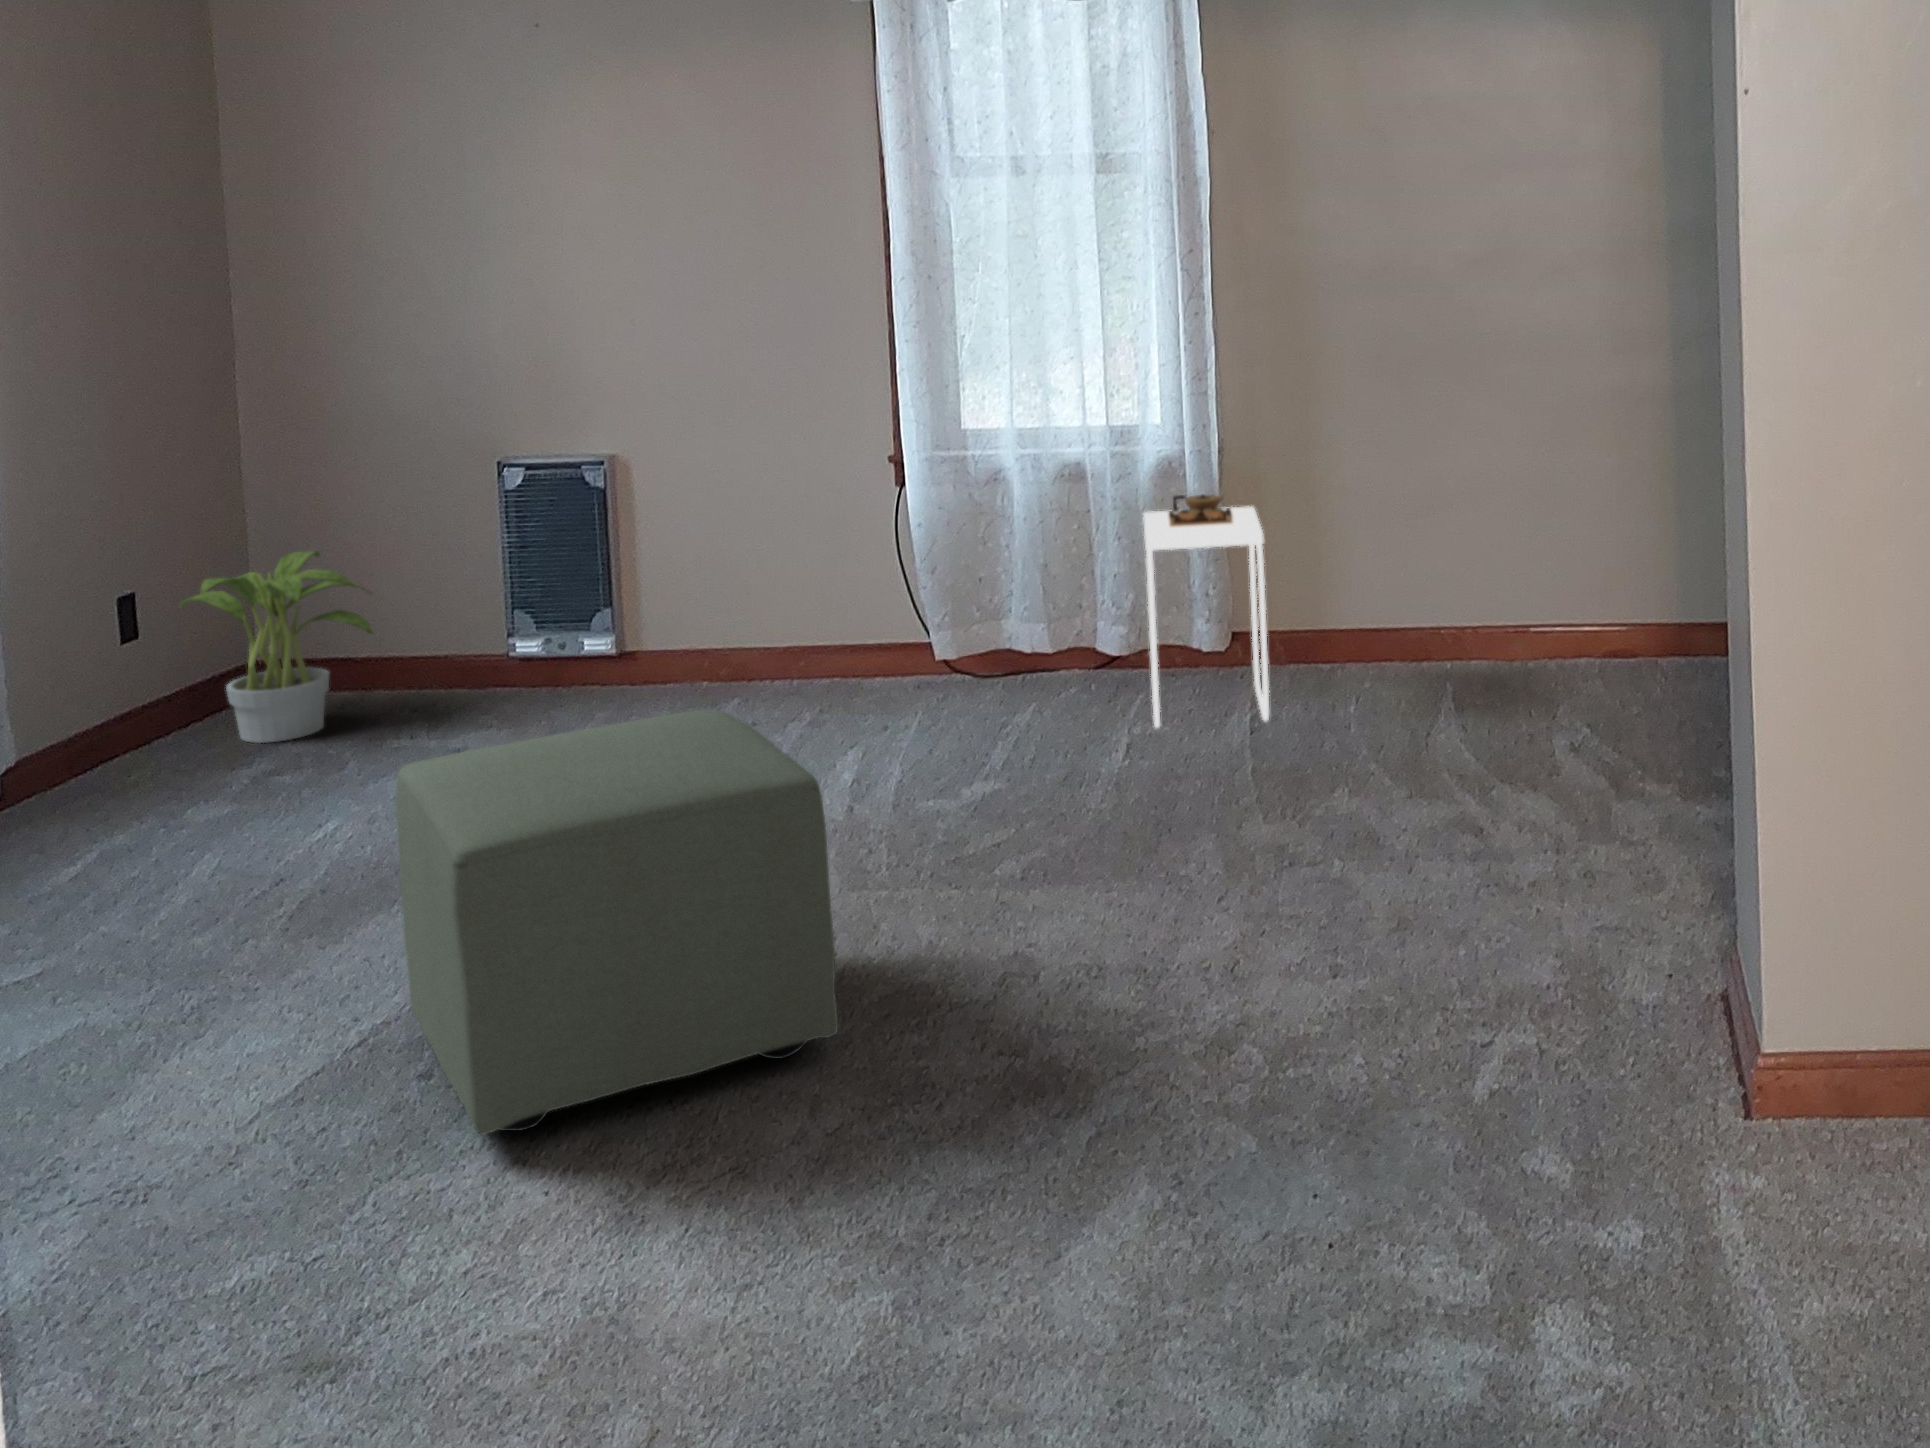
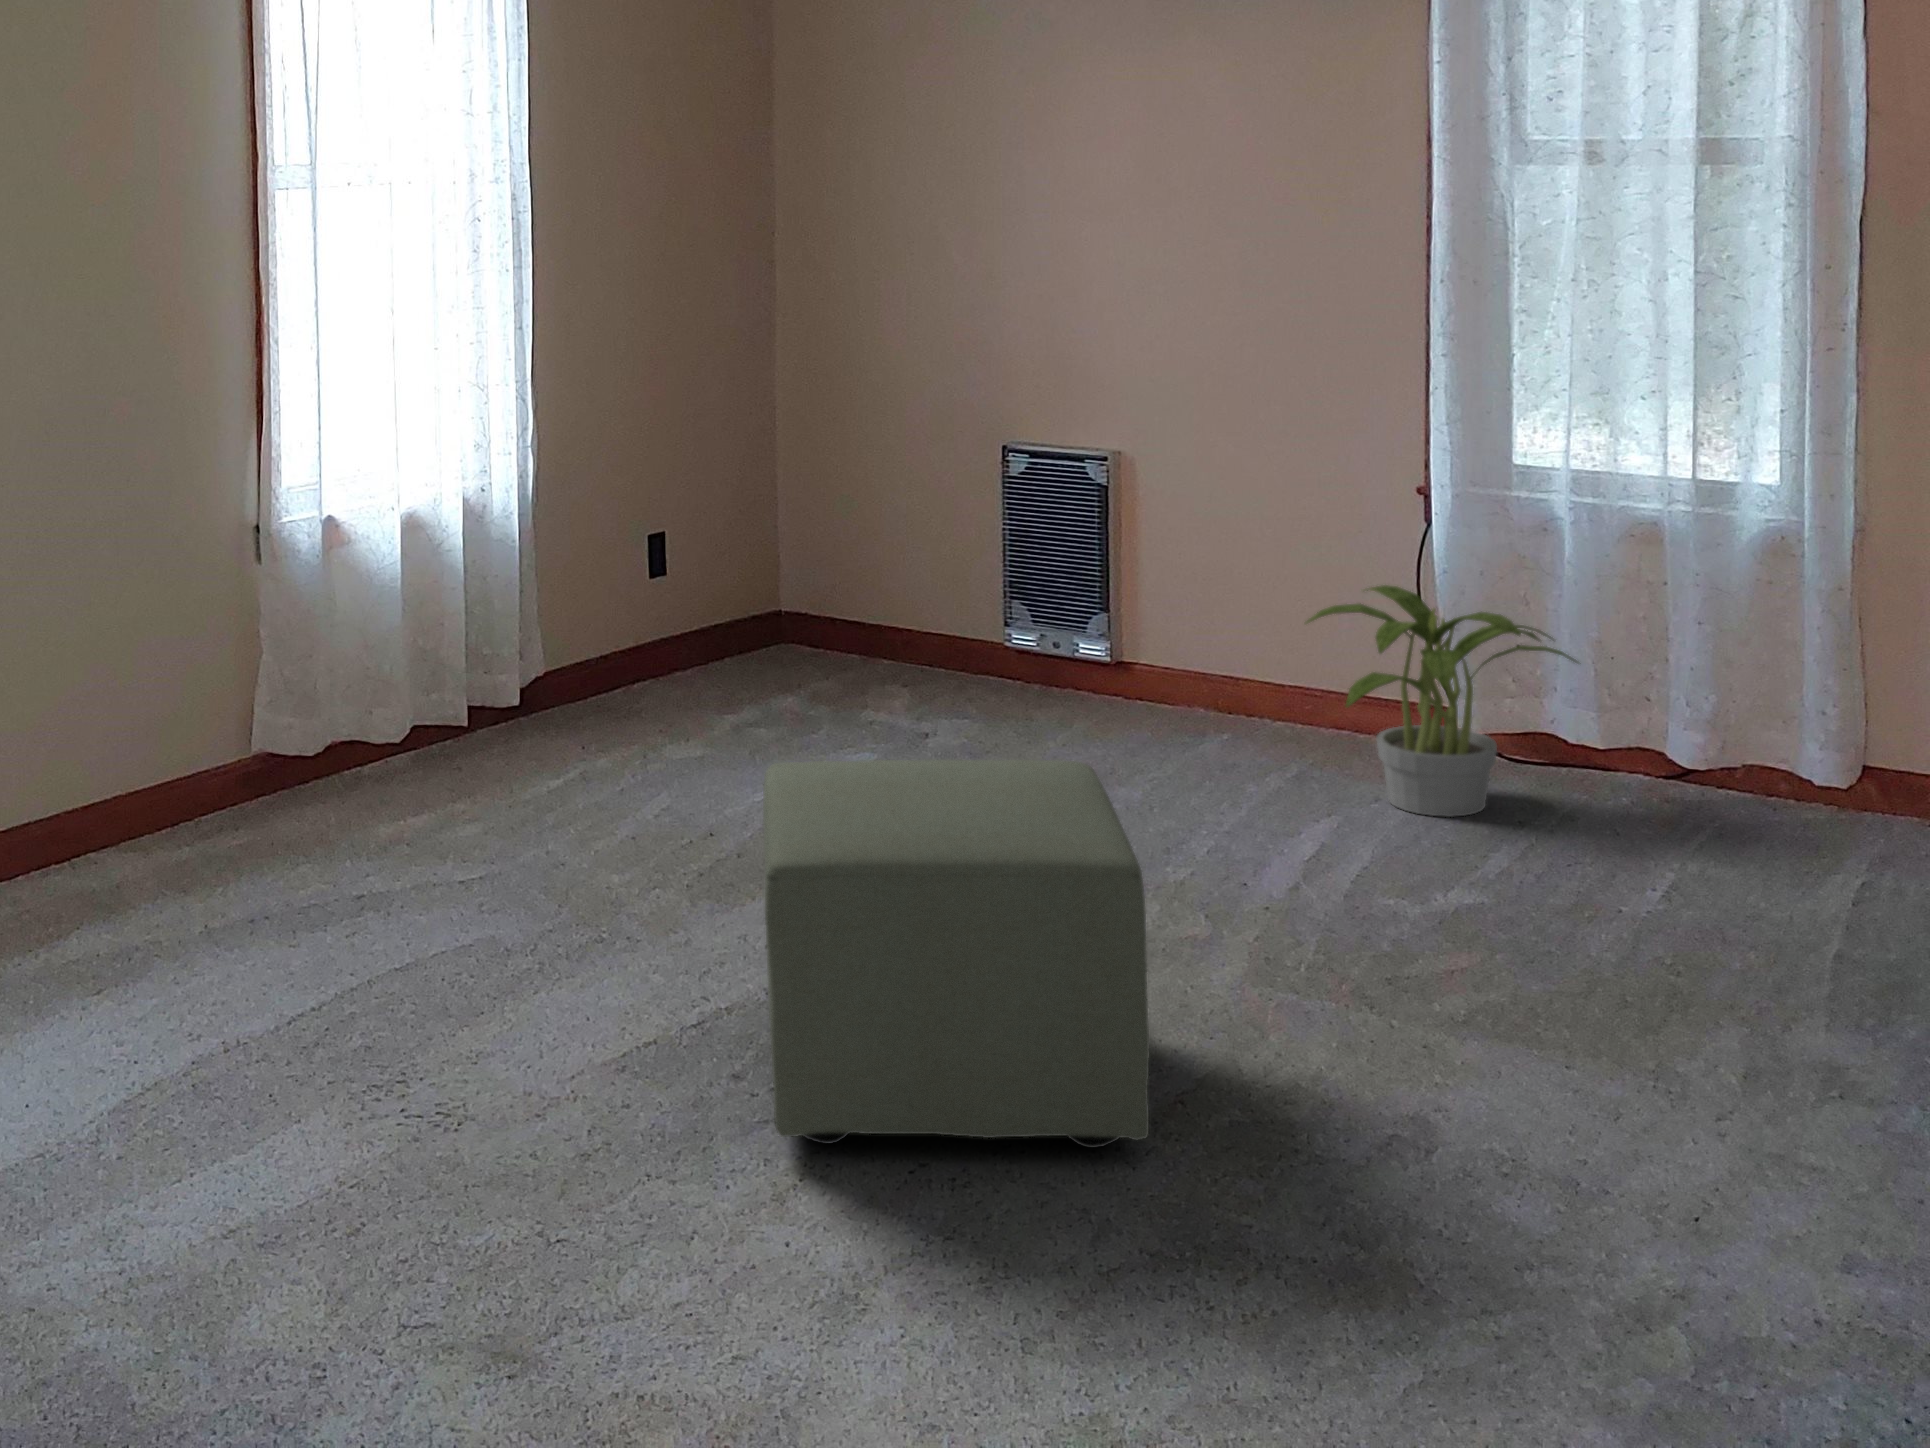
side table: present [1143,494,1269,728] -> none [1706,584,1895,894]
potted plant: present [180,551,373,743] -> present [1306,585,1578,817]

